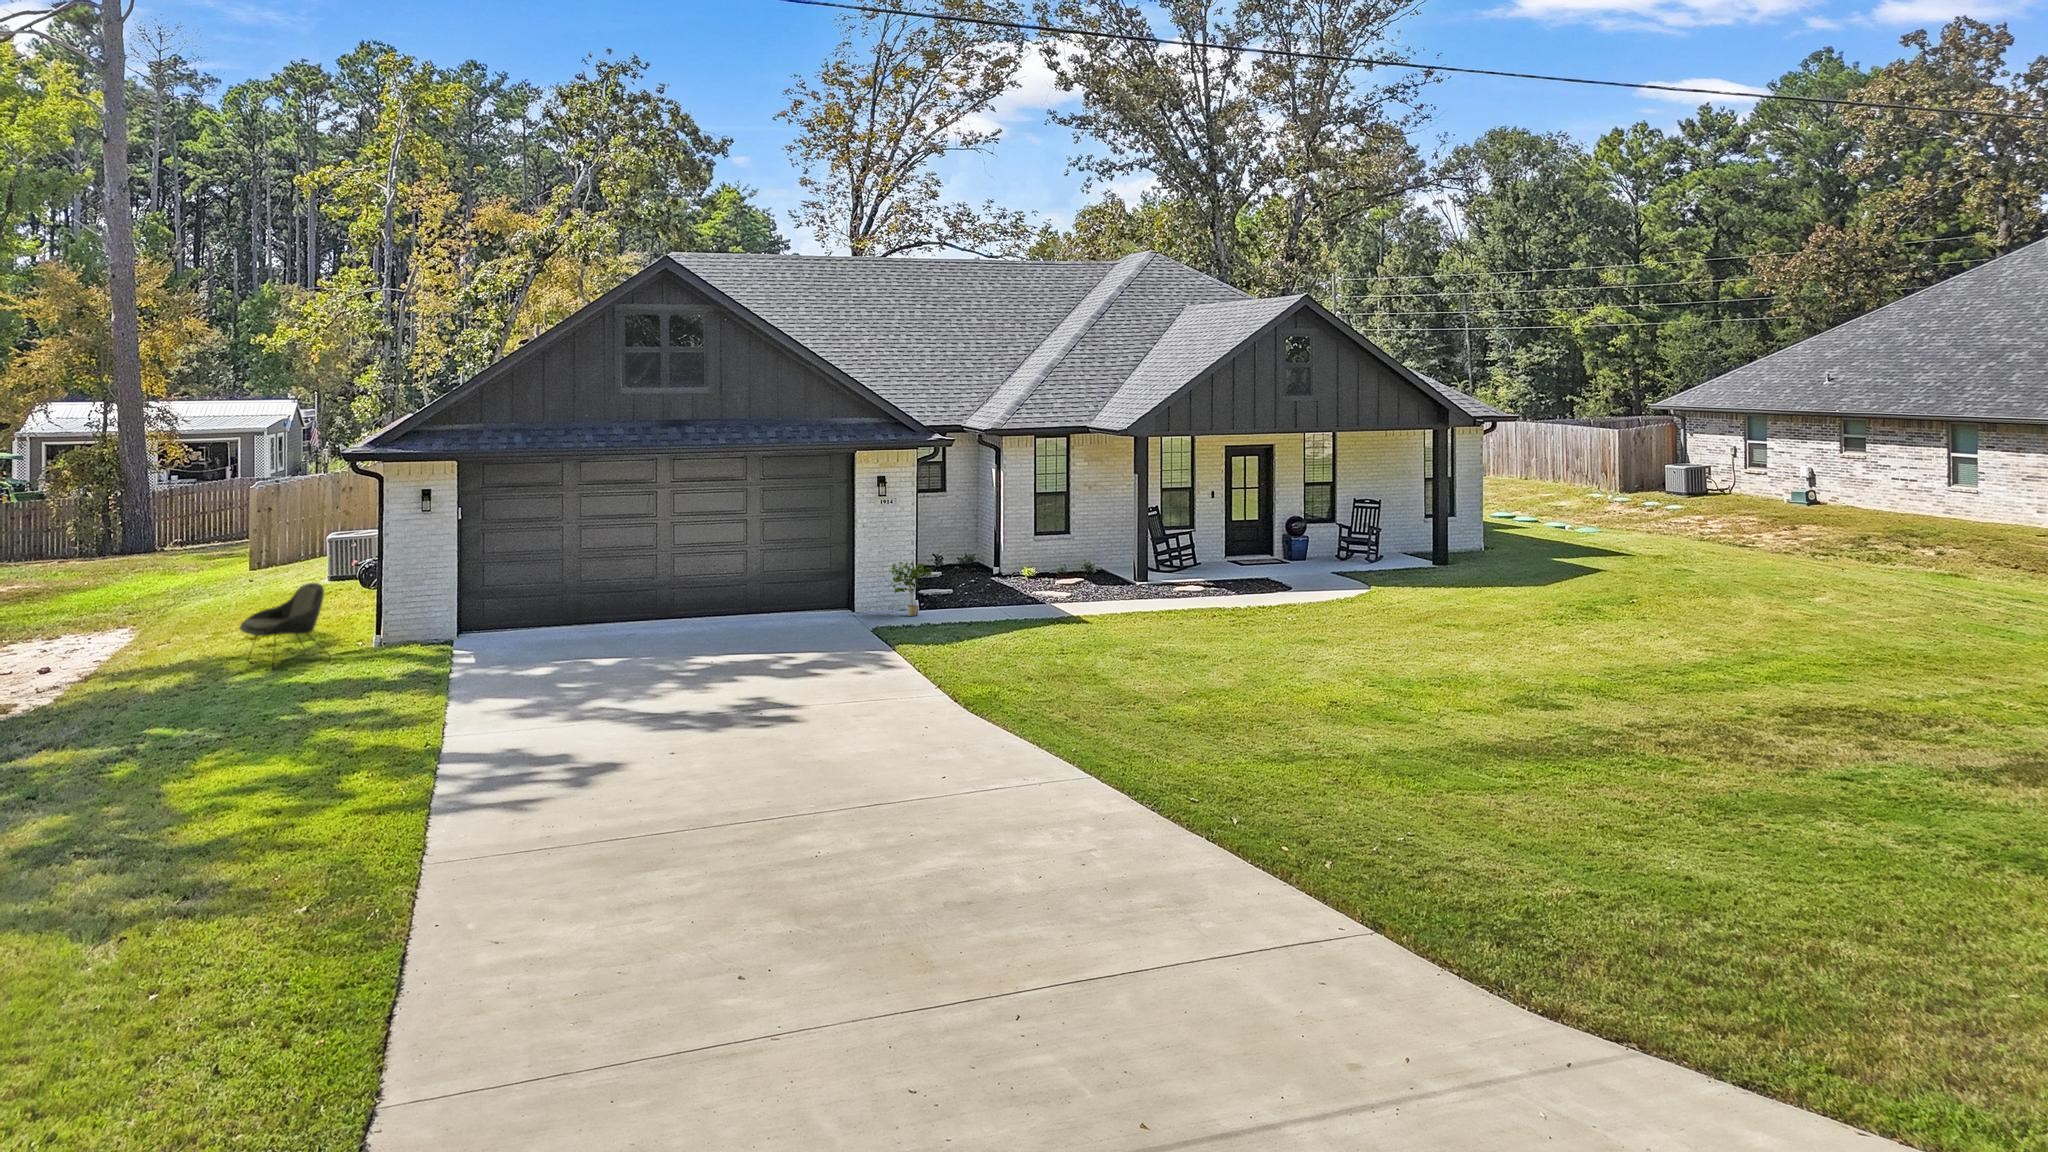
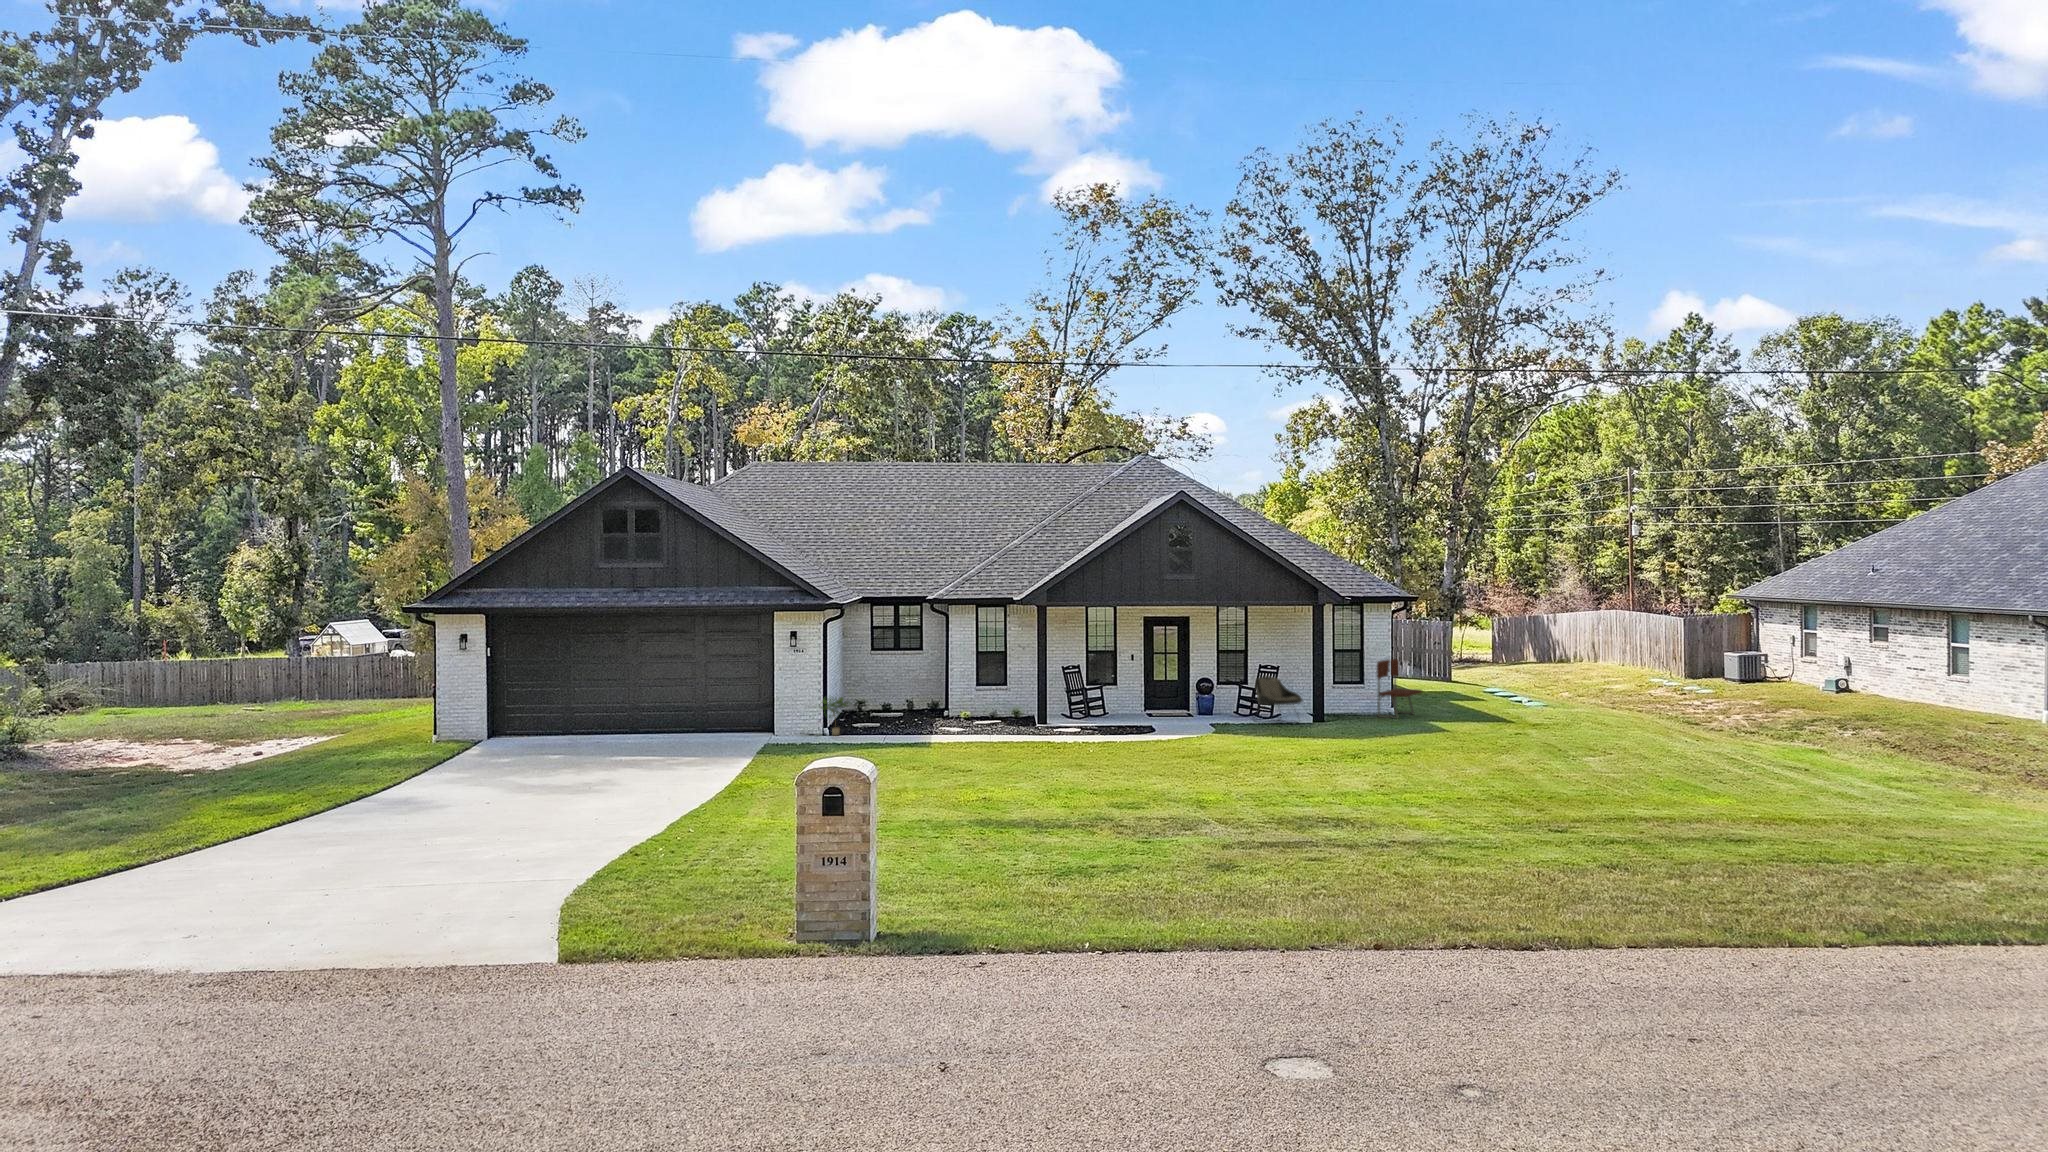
bench: none [1470,486,1511,556] -> present [1377,659,1422,719]
lounge chair: present [240,583,329,670] -> present [1255,676,1302,718]

